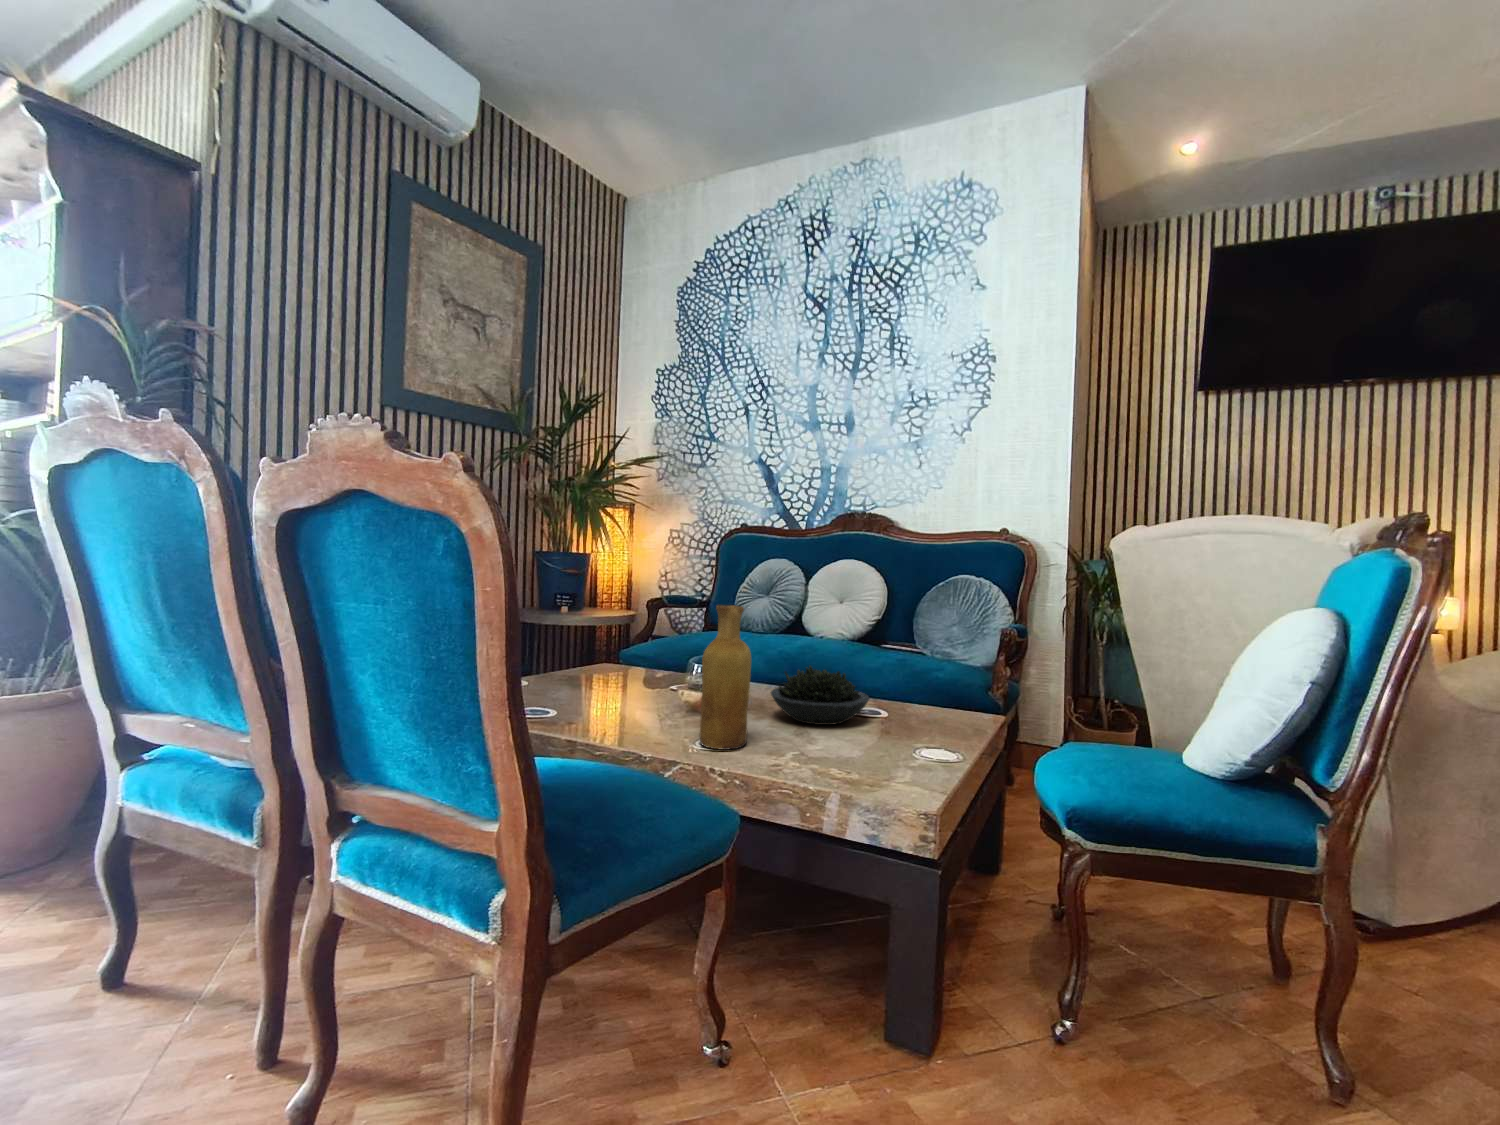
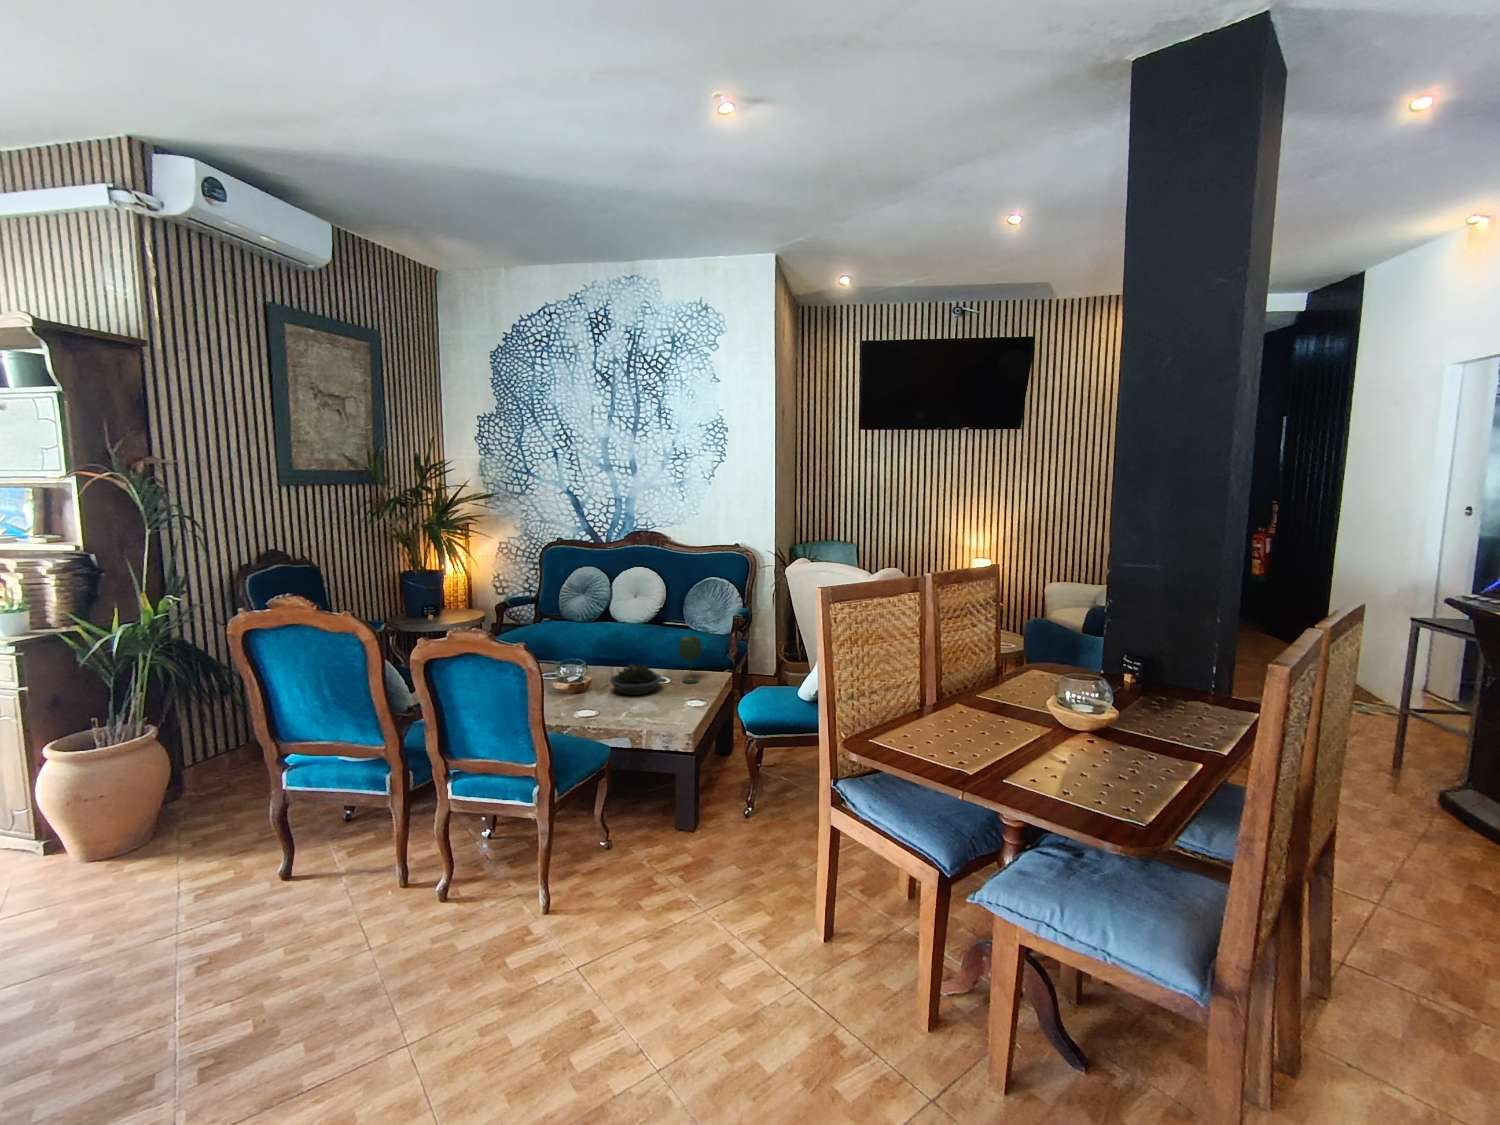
vase: present [700,604,751,750] -> none [580,646,605,717]
wine glass: none [905,630,951,718] -> present [678,637,702,683]

